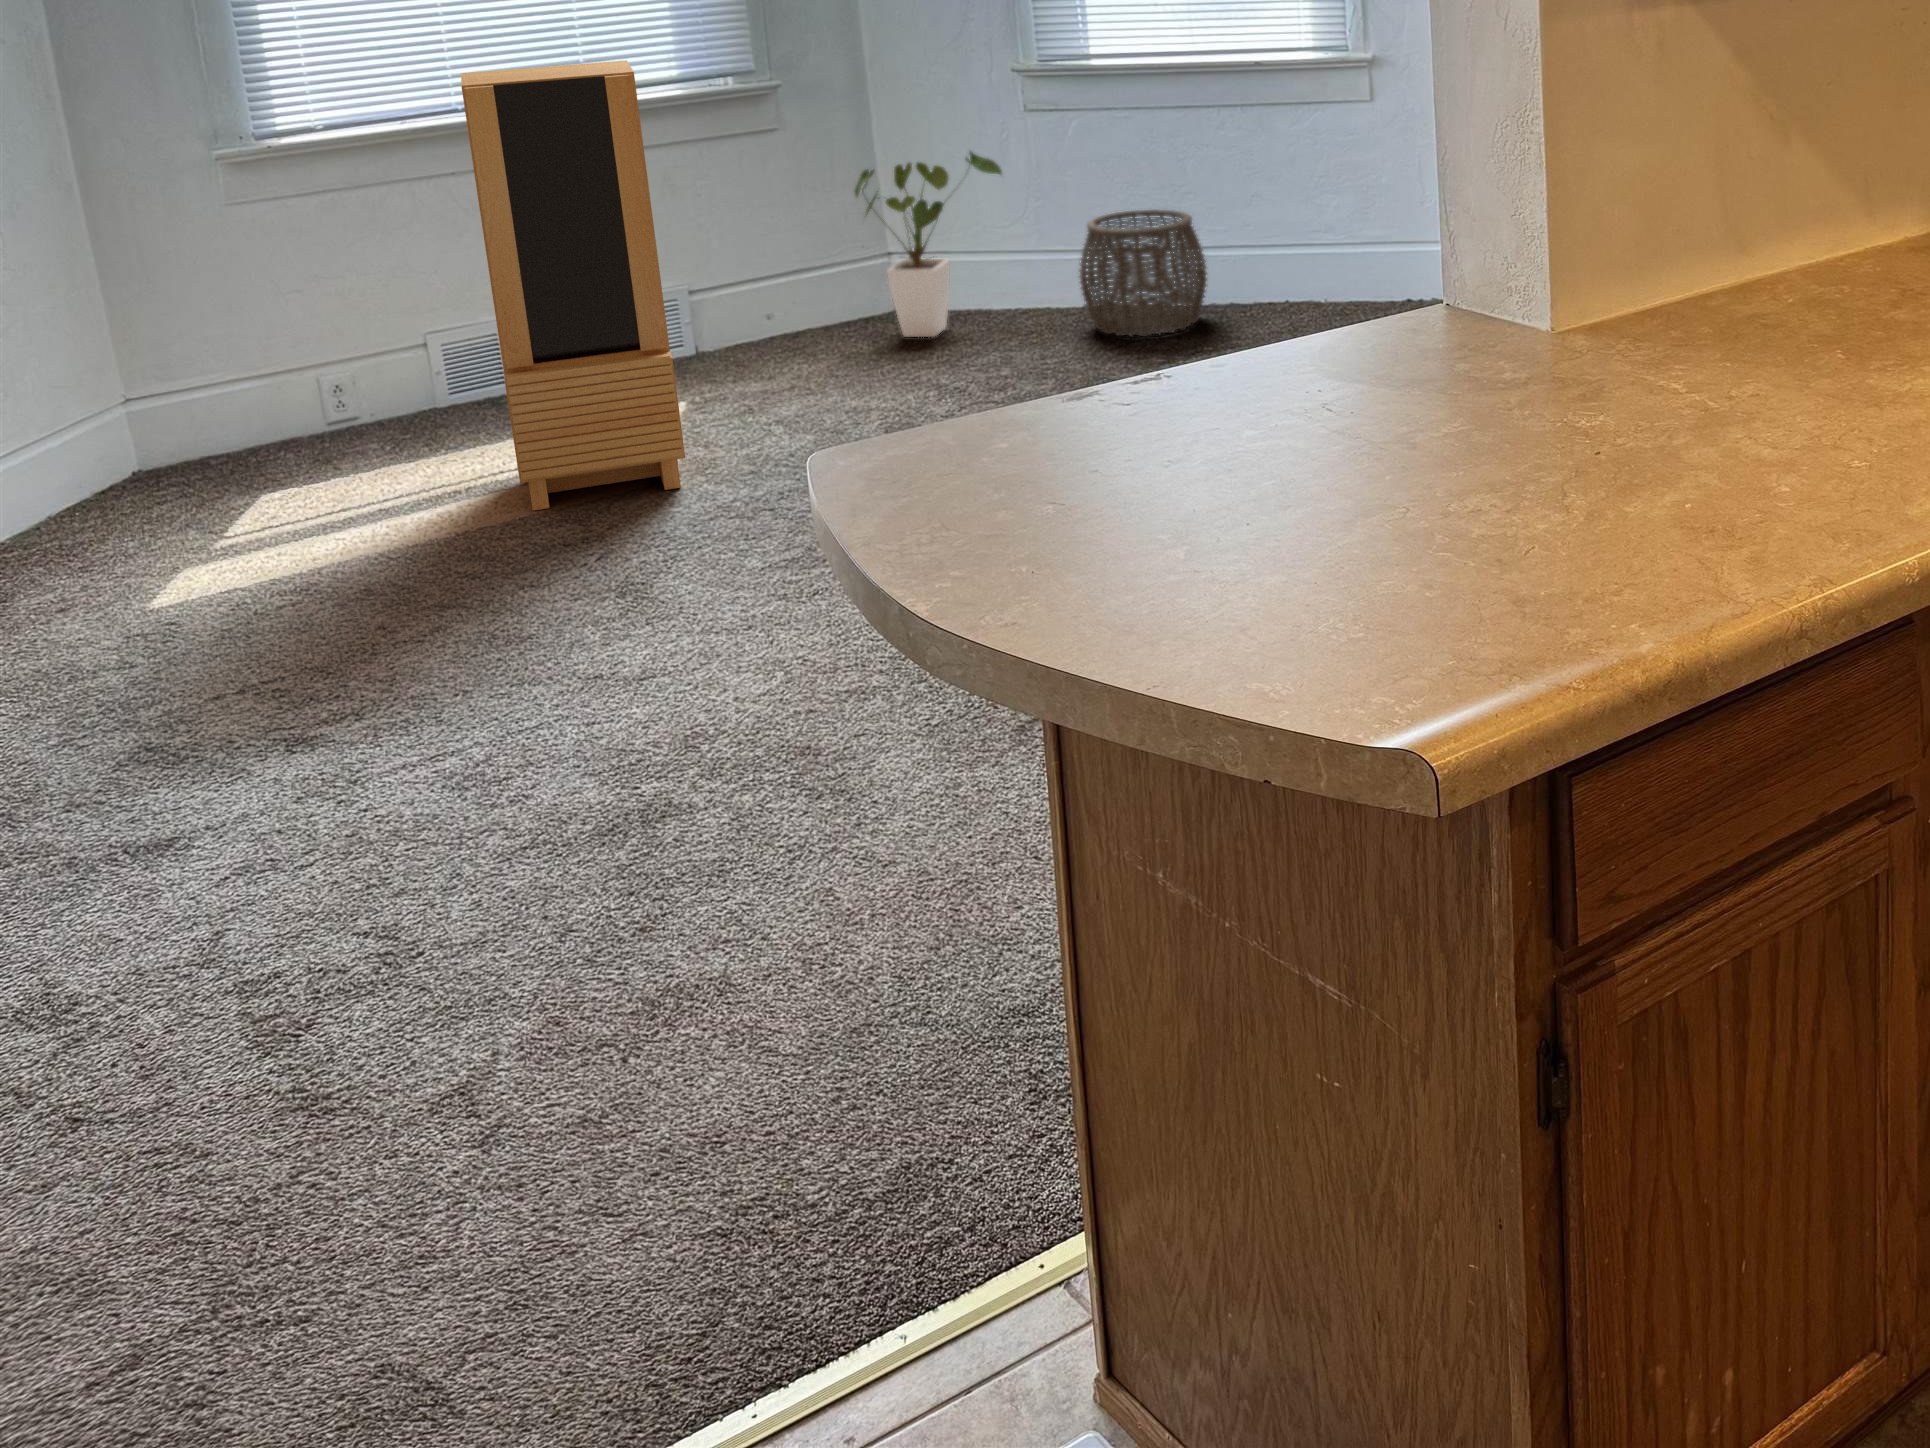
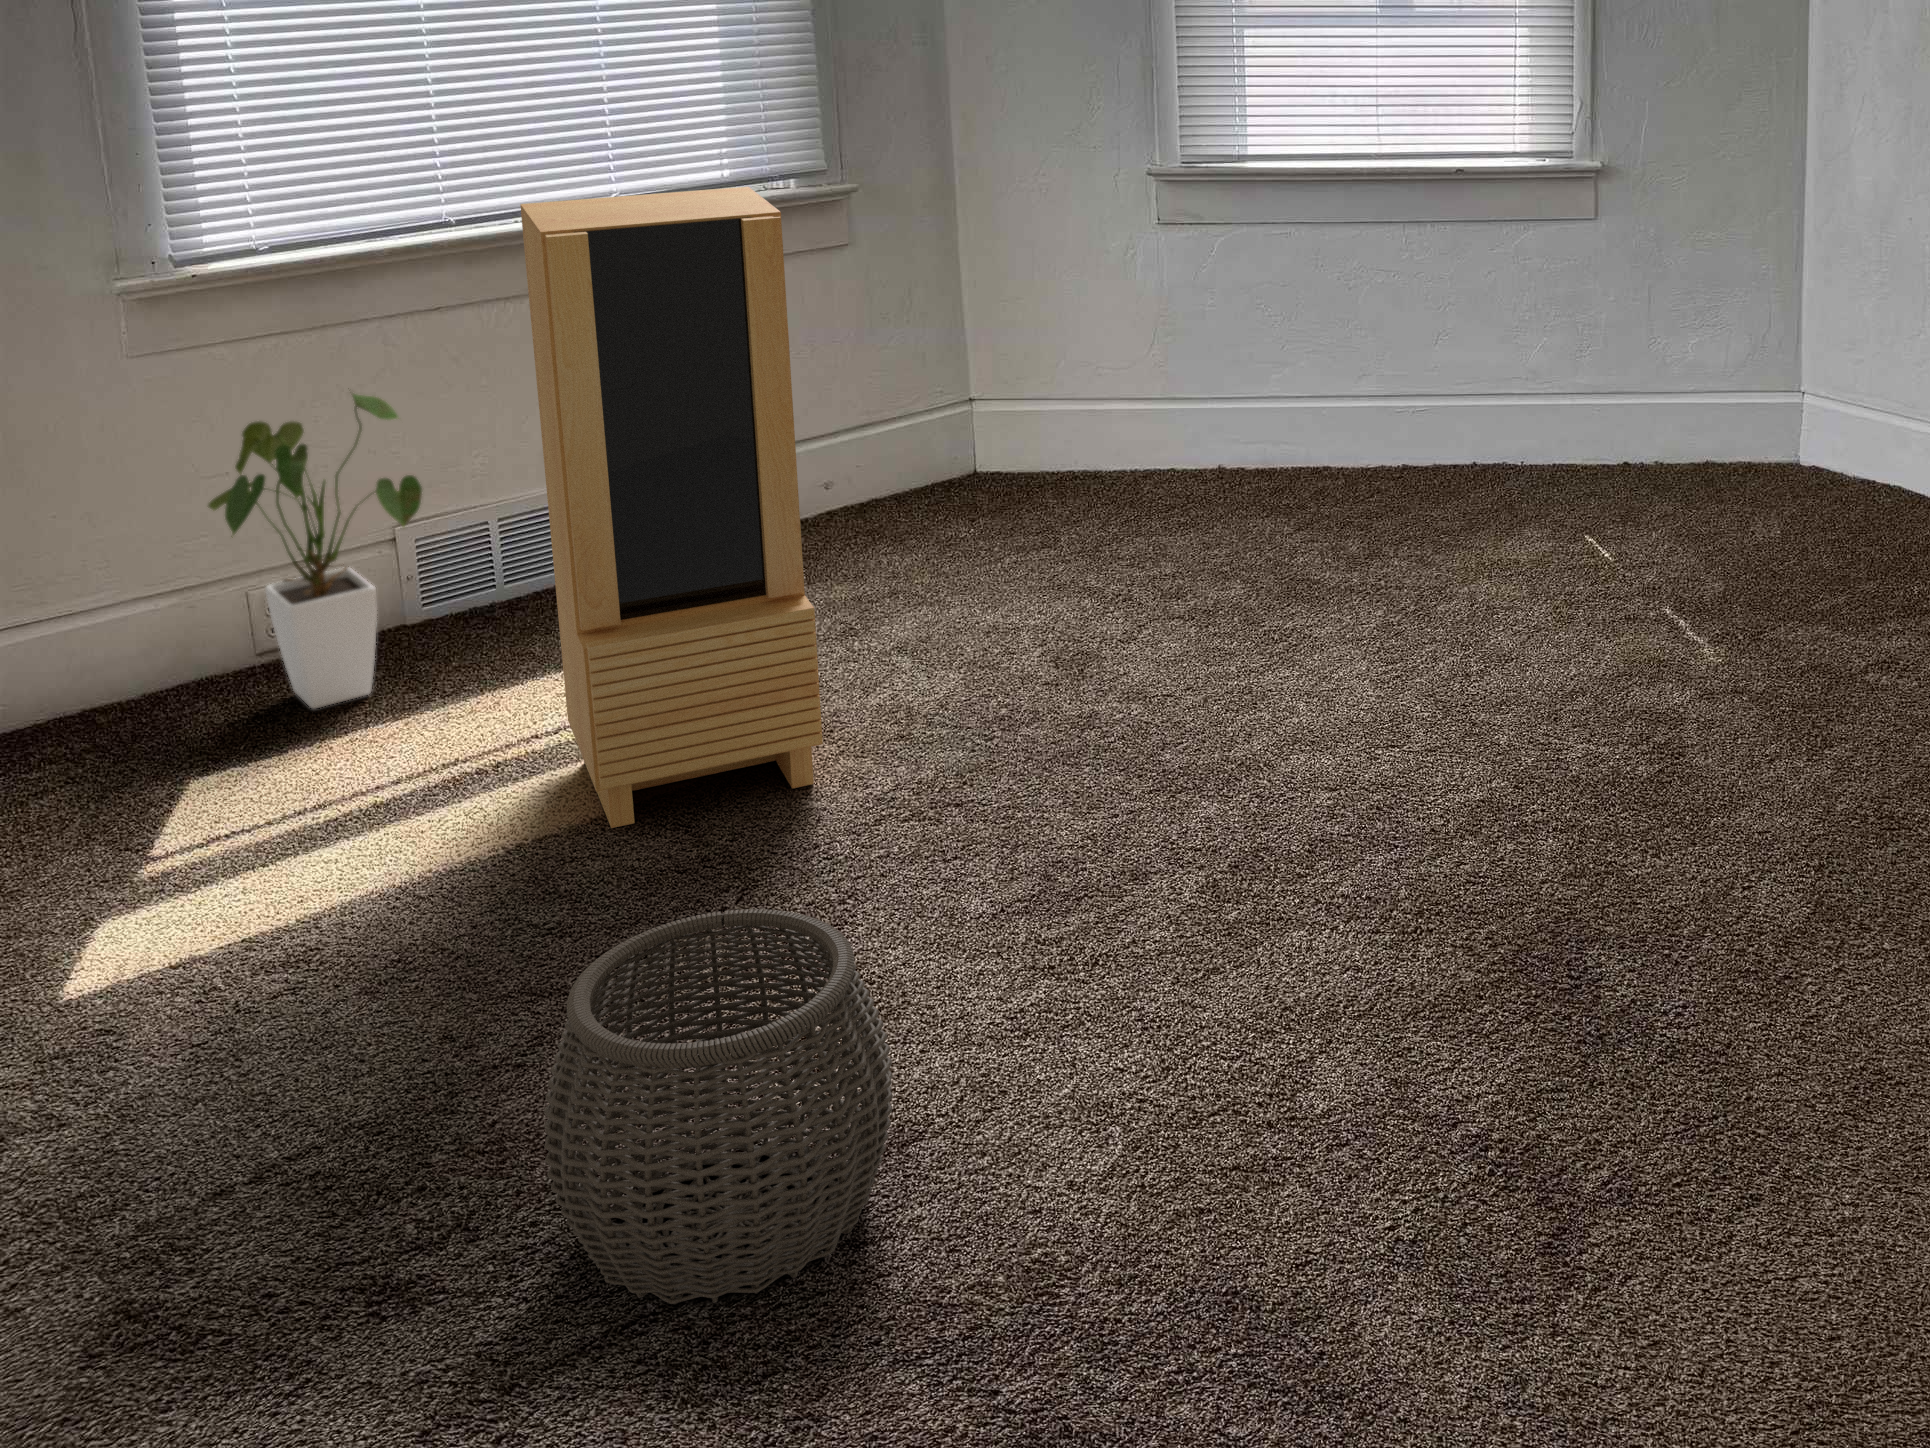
house plant: present [854,152,1002,337] -> present [208,394,422,708]
woven basket: present [1079,210,1207,336] -> present [544,909,893,1304]

